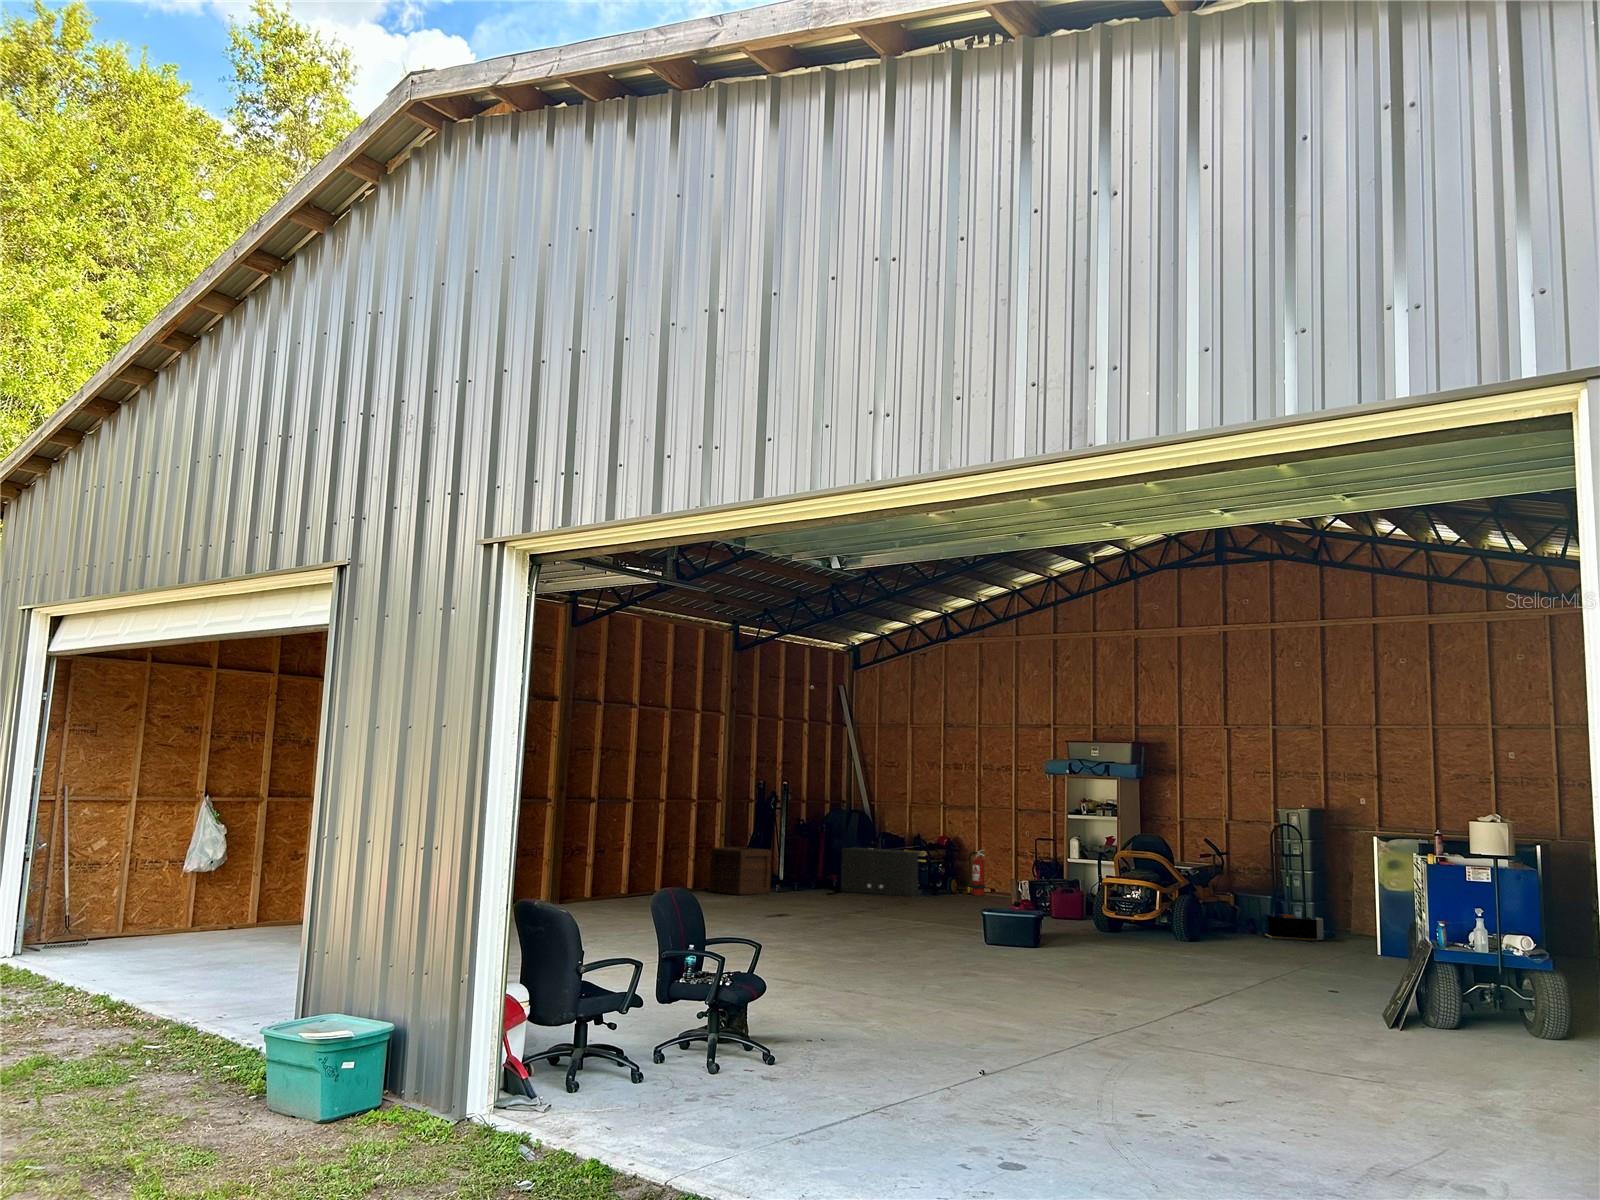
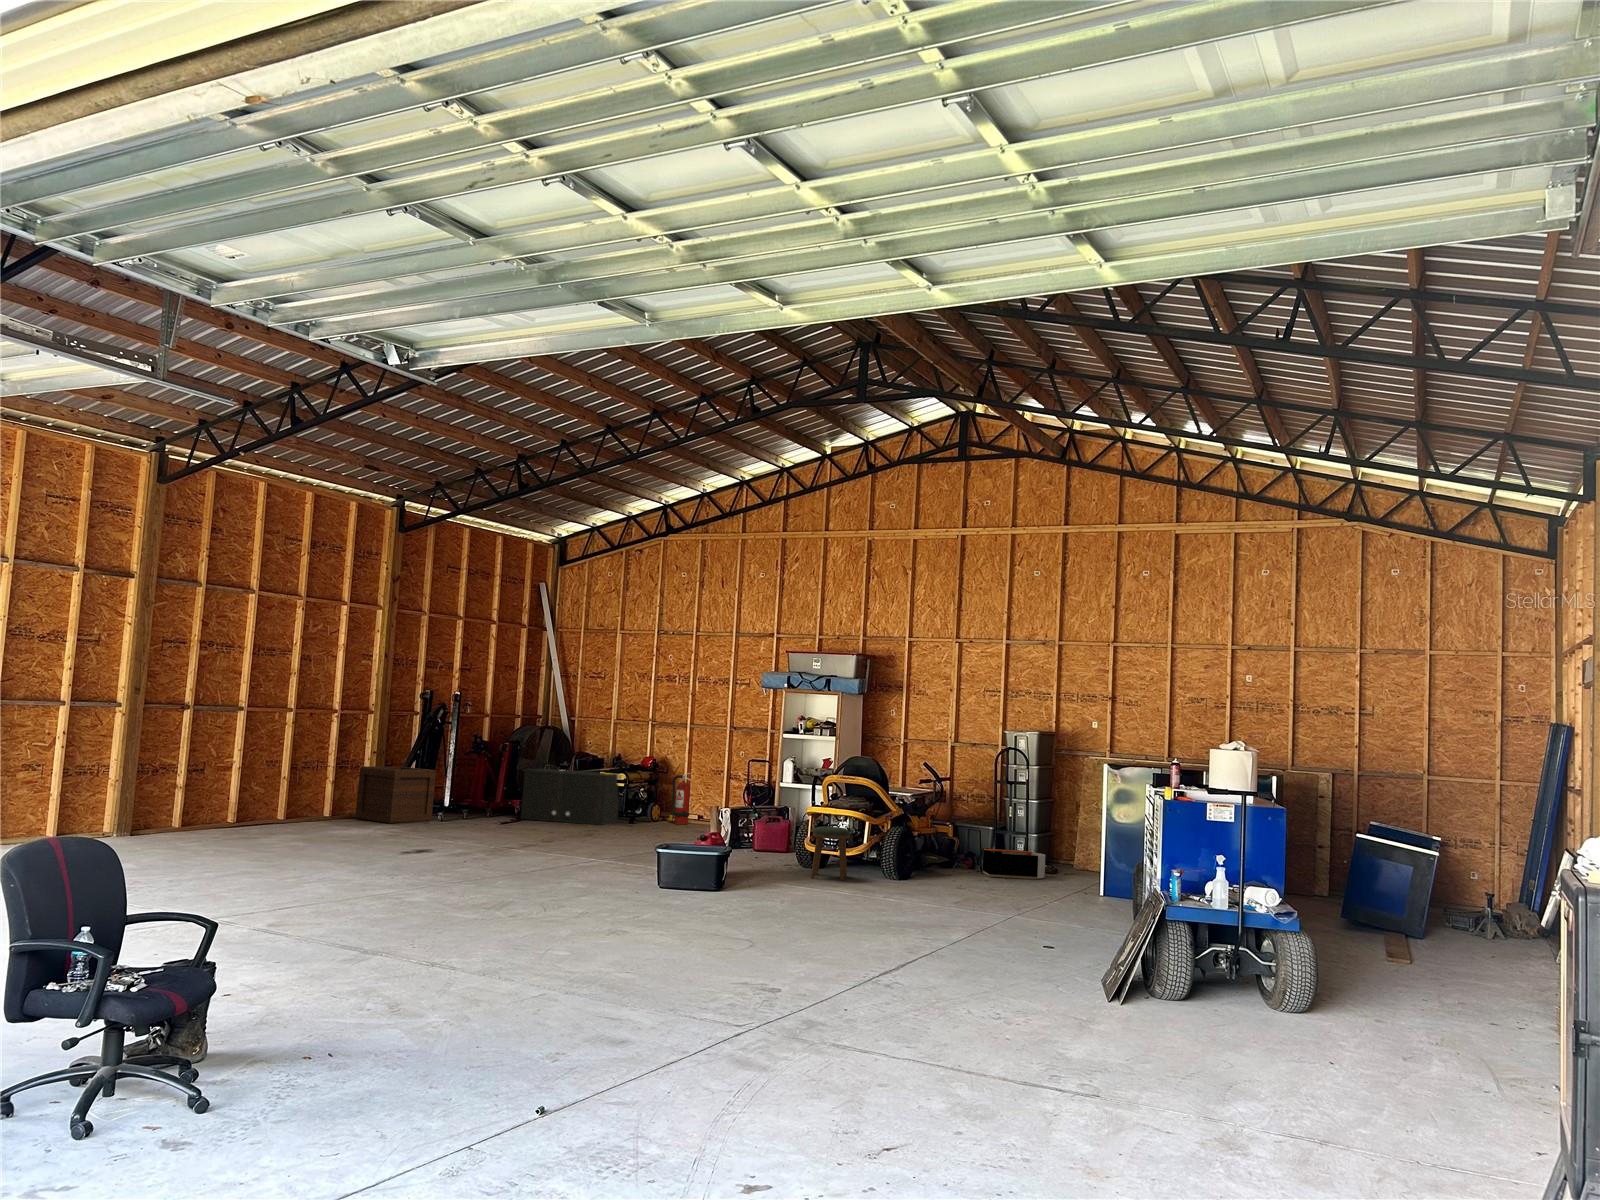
stool: none [1111,894,1144,940] -> present [811,826,850,880]

